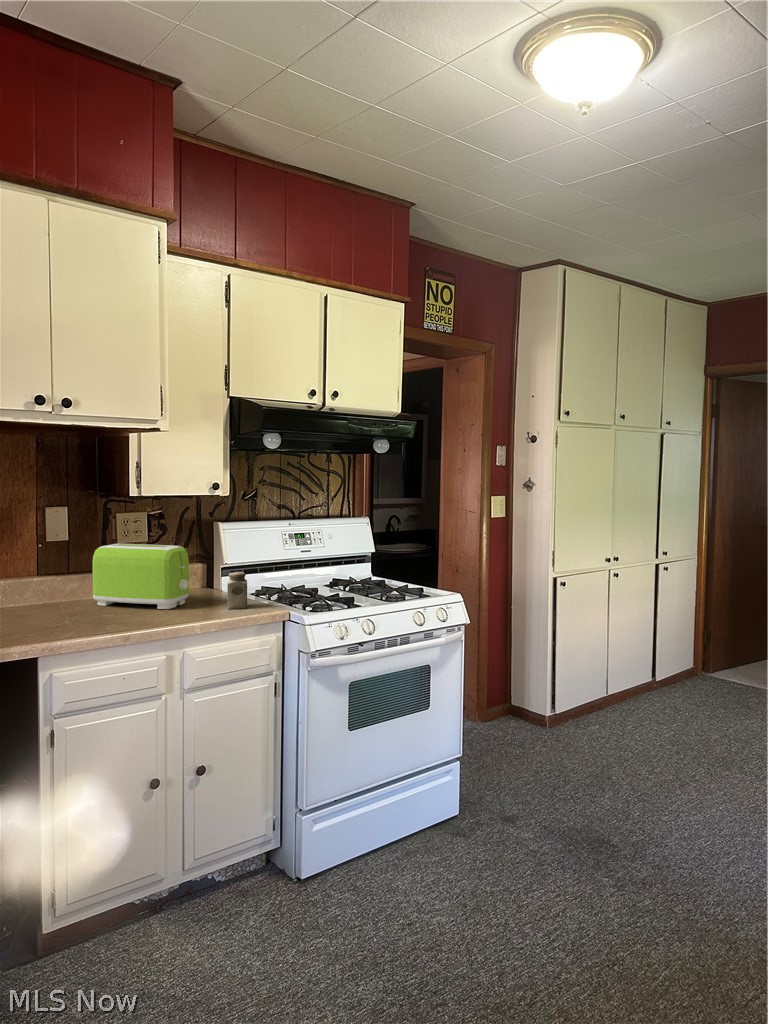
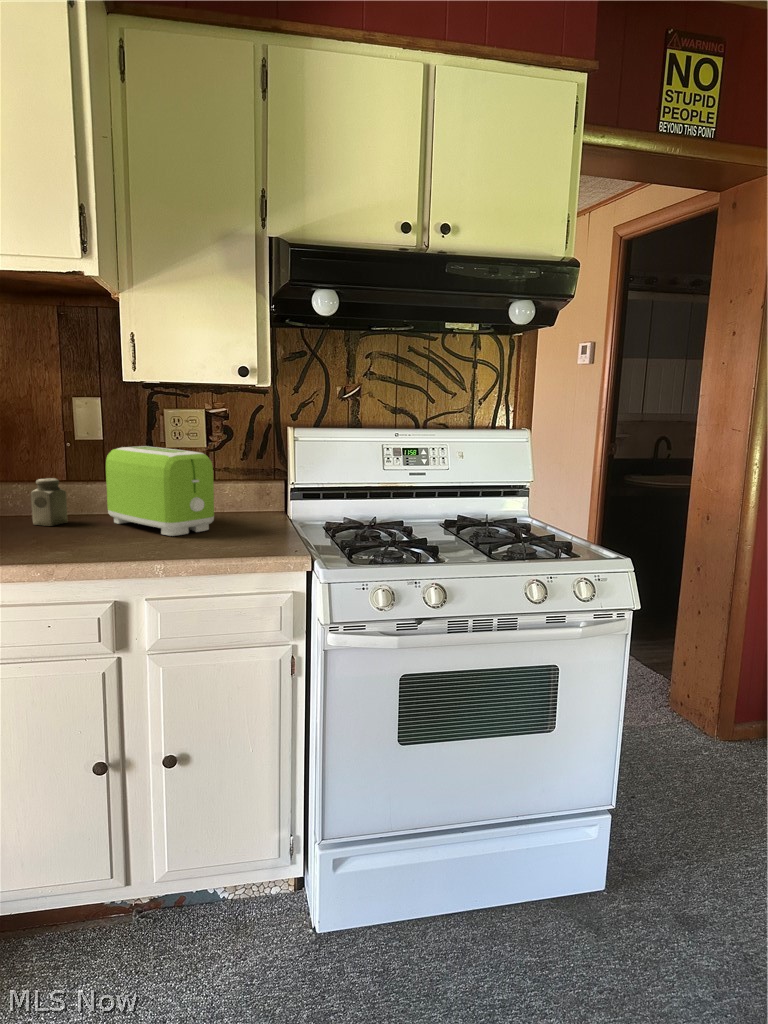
salt shaker: present [227,572,247,609] -> present [31,478,68,526]

